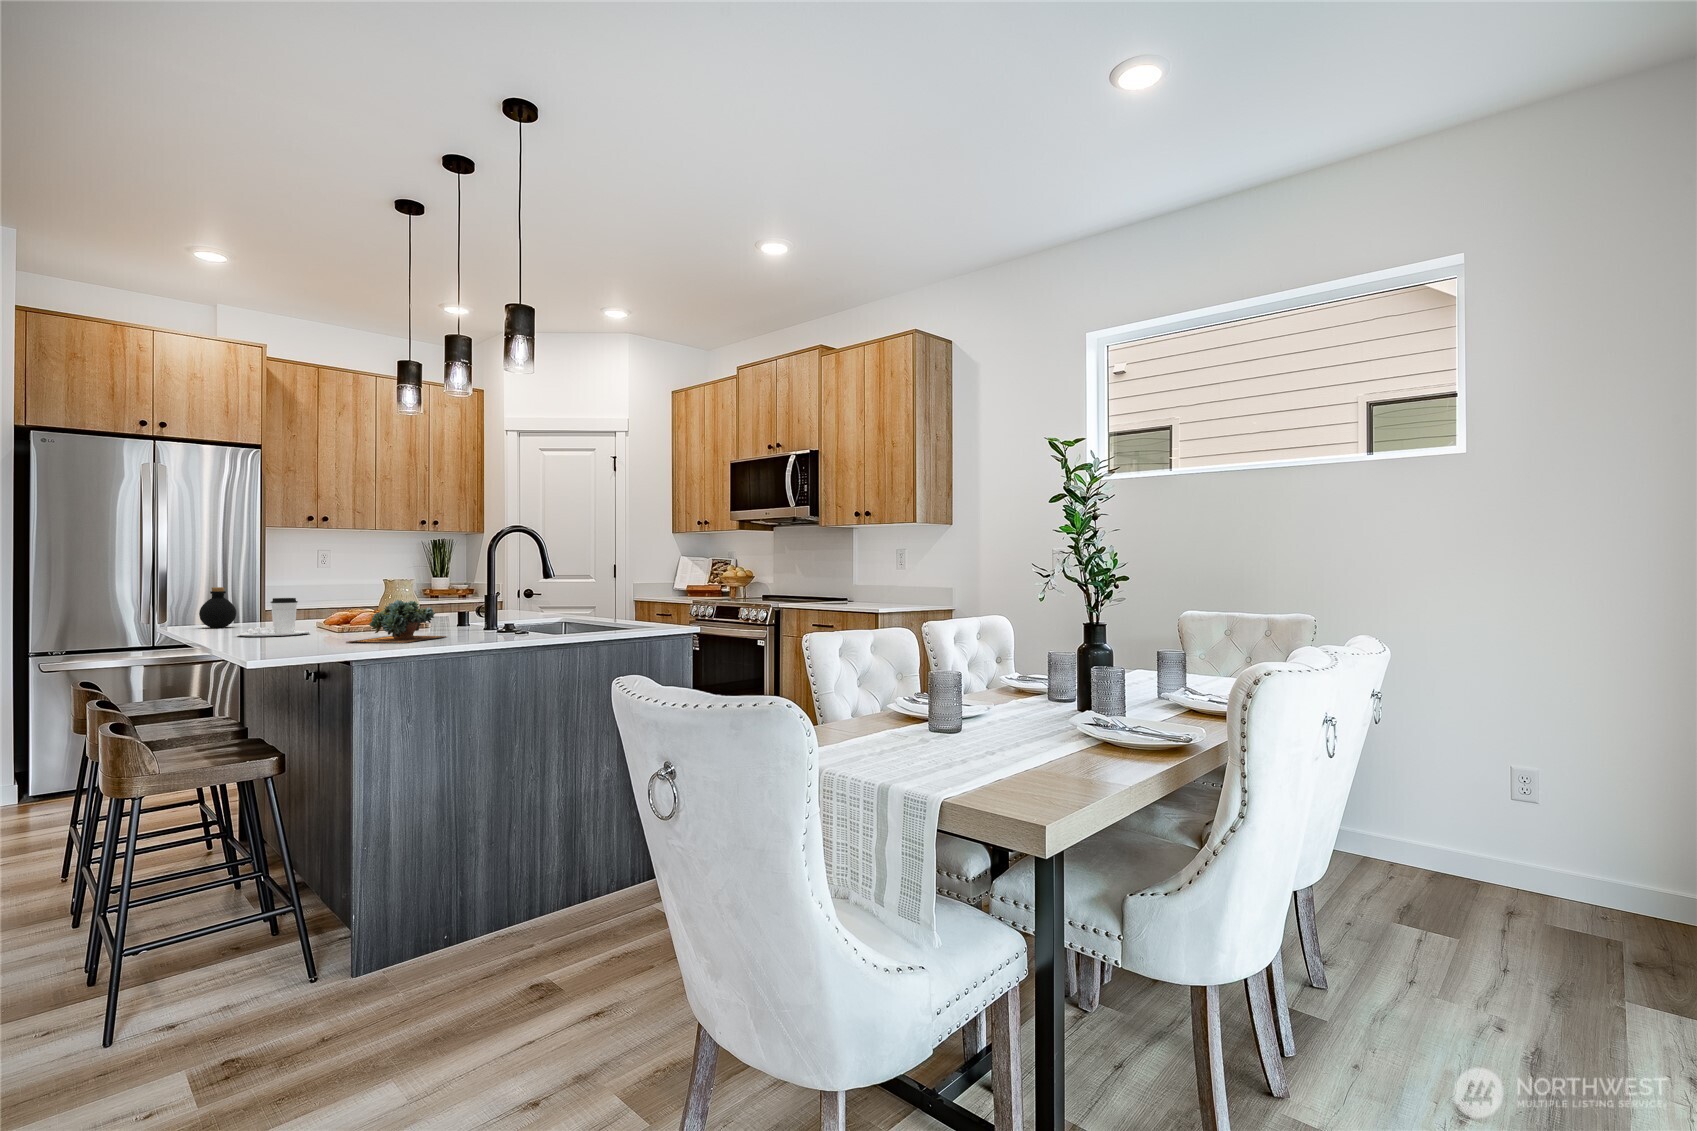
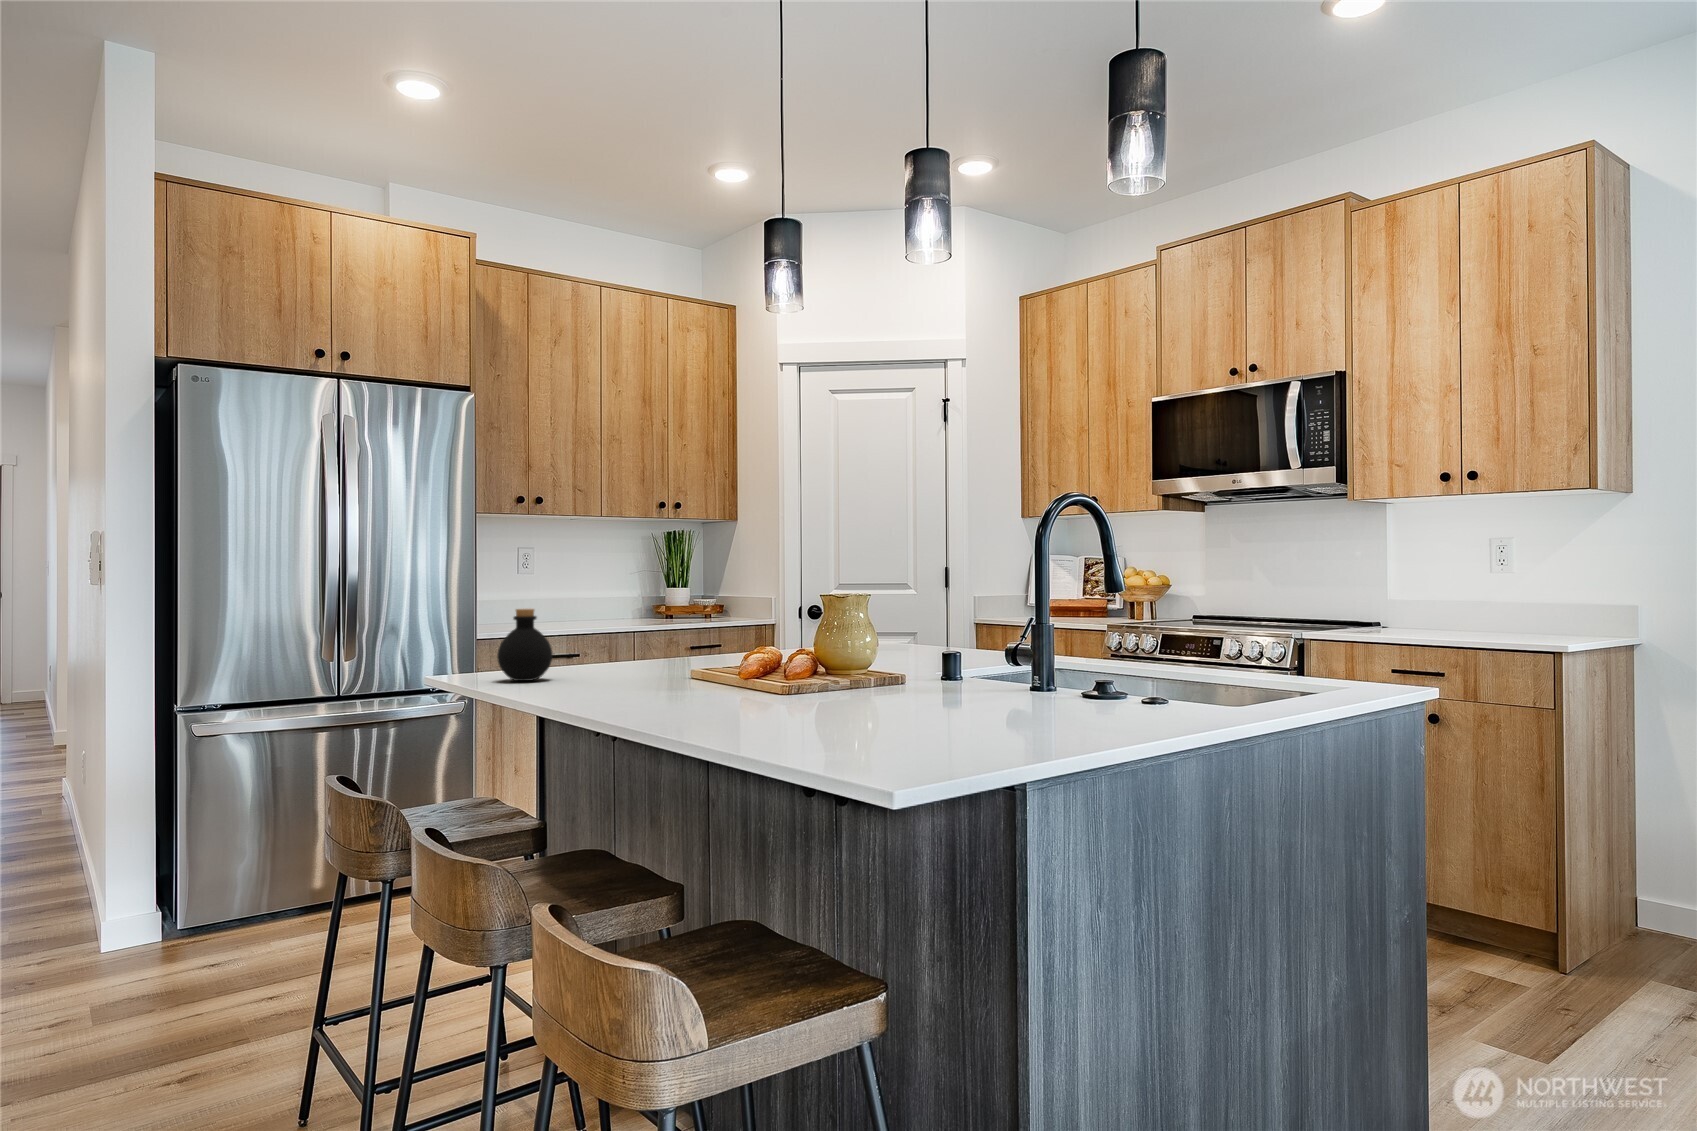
coffee cup: present [238,598,310,637] -> none [637,632,758,711]
succulent plant: present [347,600,446,643] -> none [953,640,1094,742]

